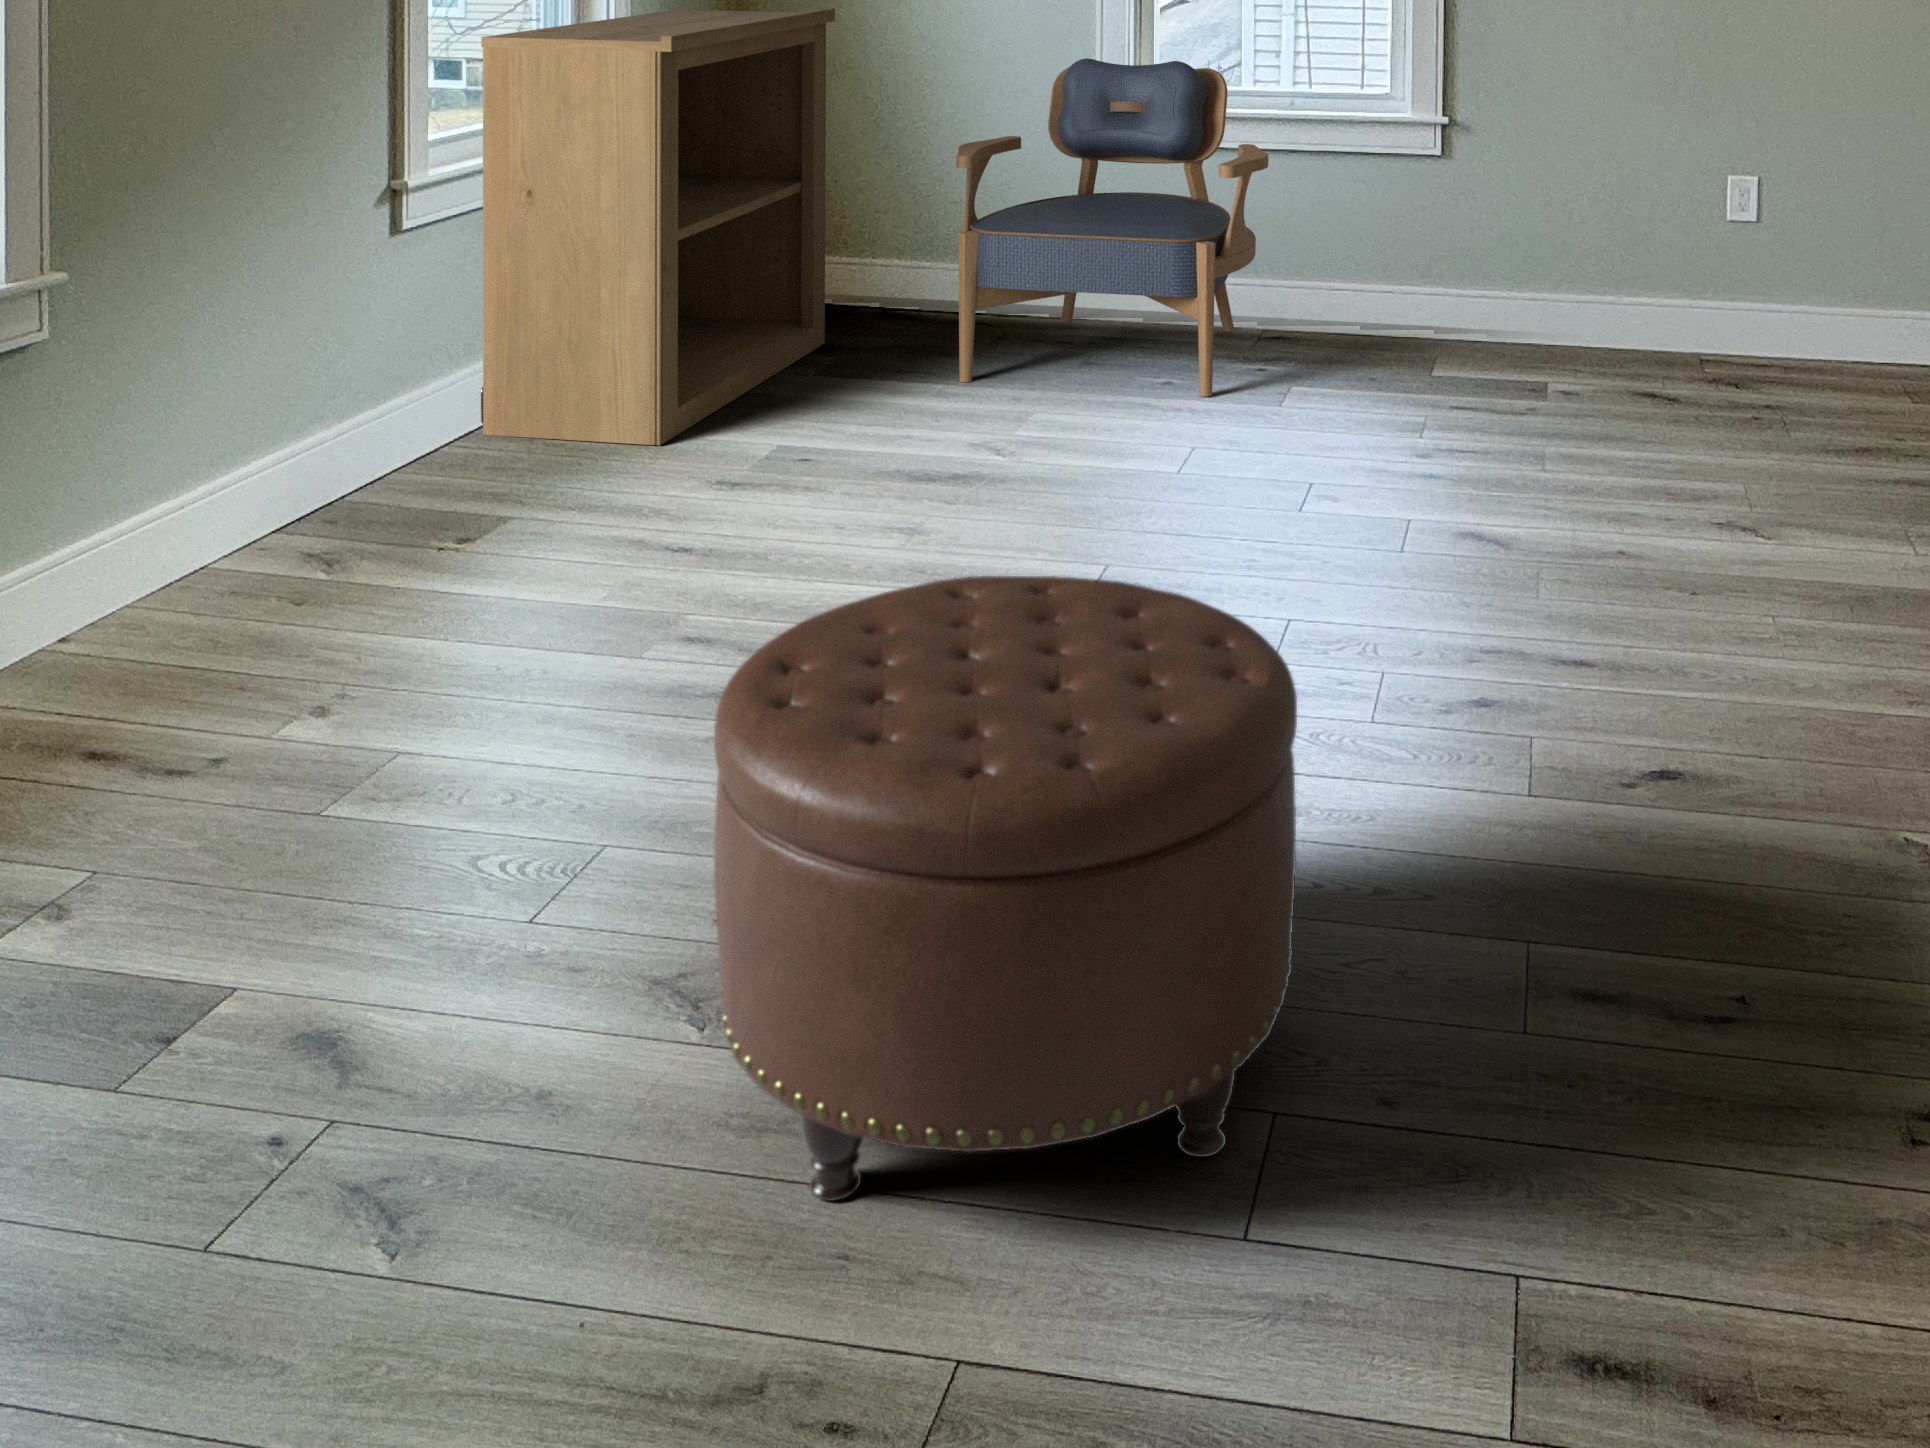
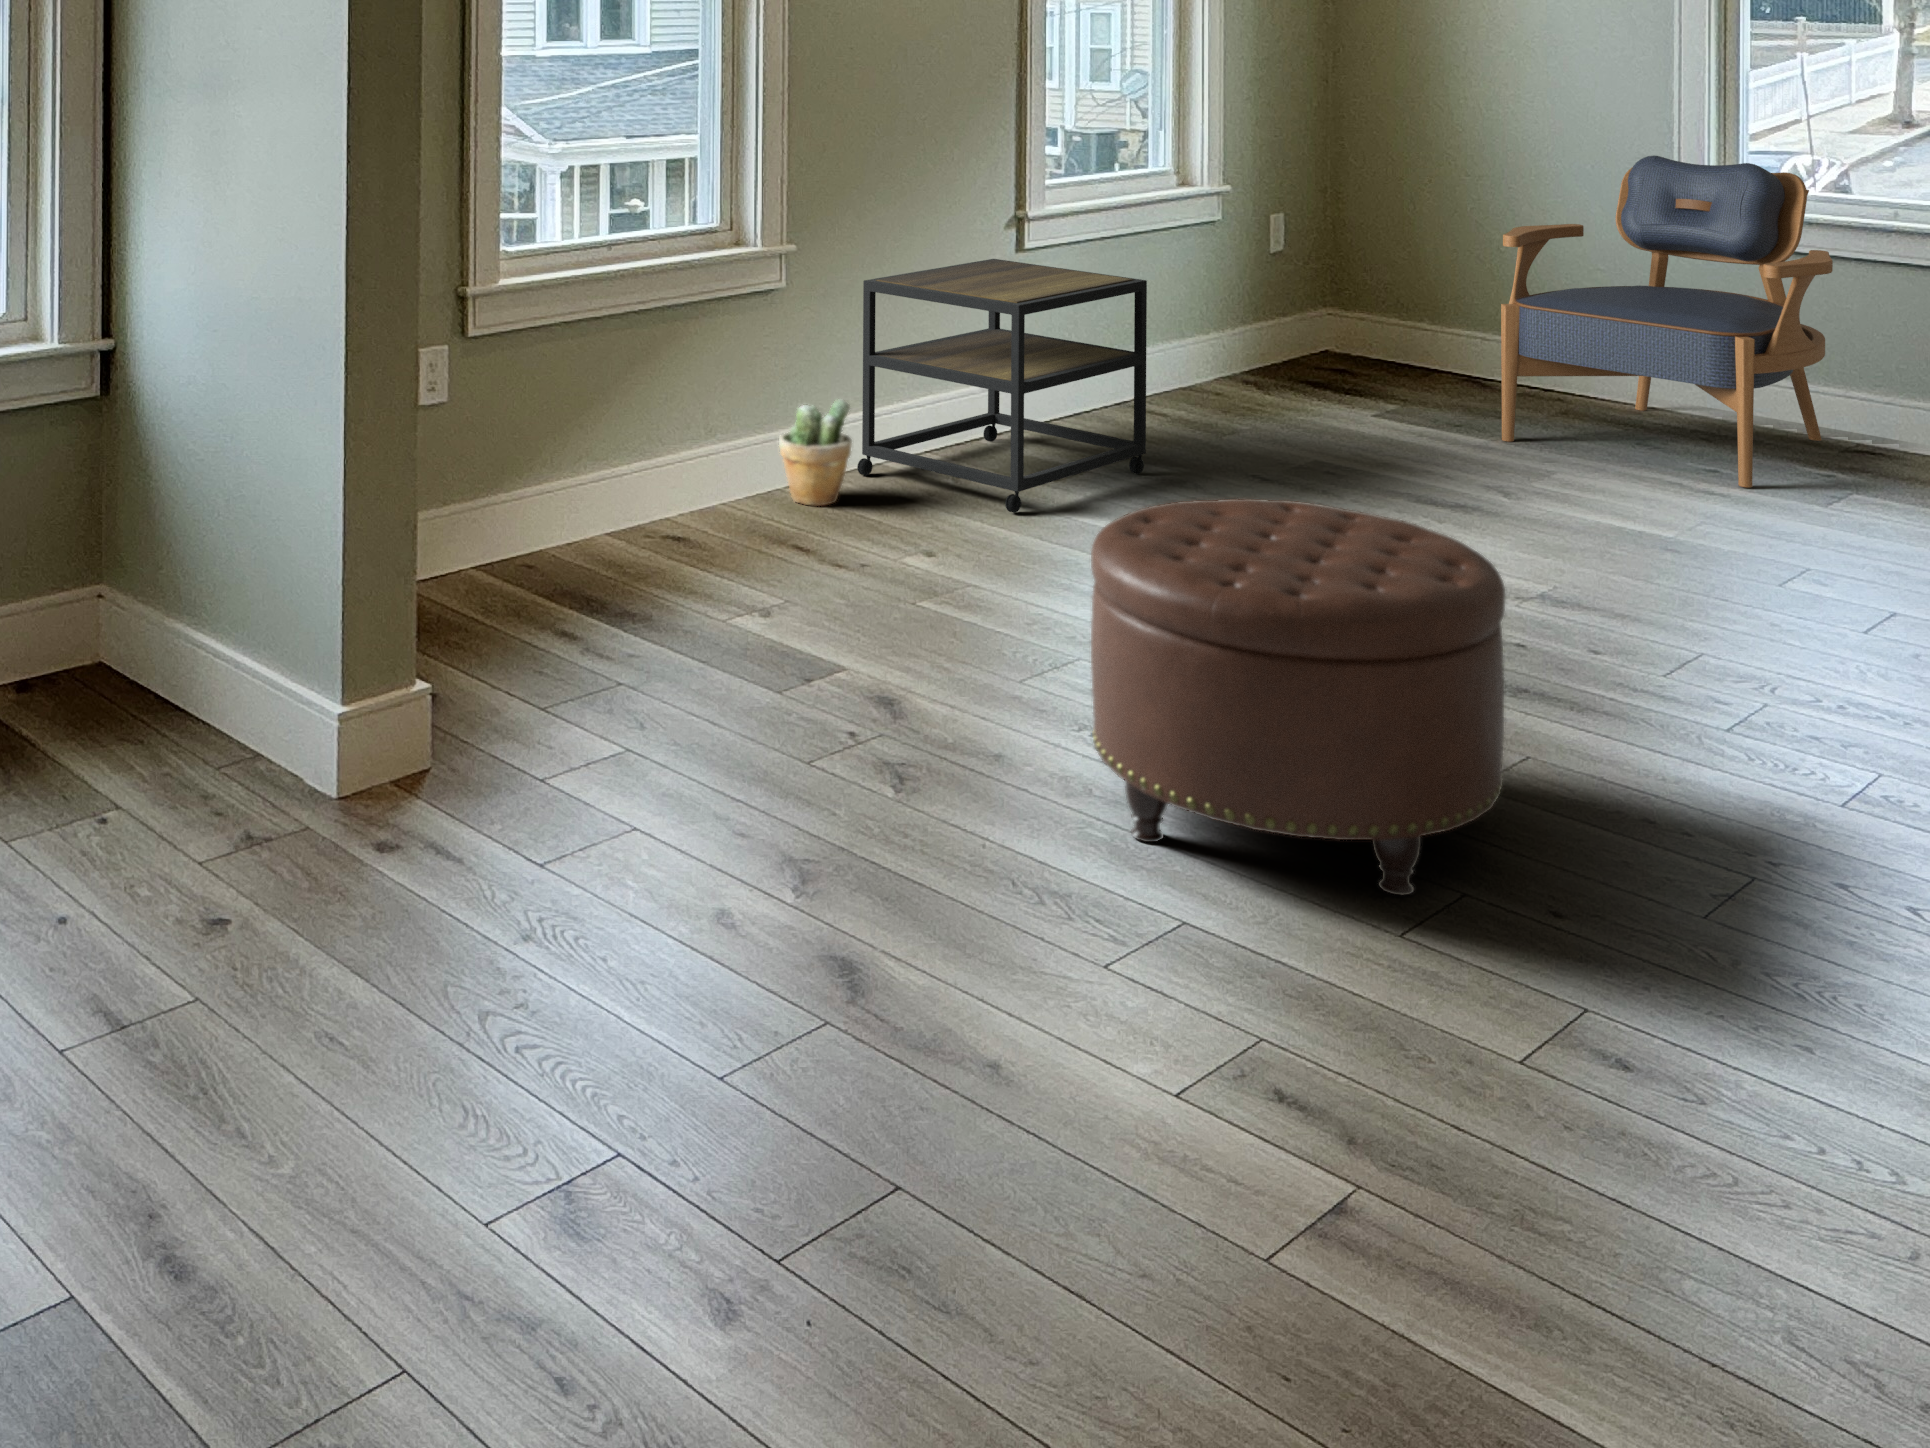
bookshelf: present [481,8,835,445] -> none [1086,93,1403,445]
side table: none [170,250,587,609] -> present [857,259,1147,513]
potted plant: none [41,495,171,669] -> present [779,399,852,506]

